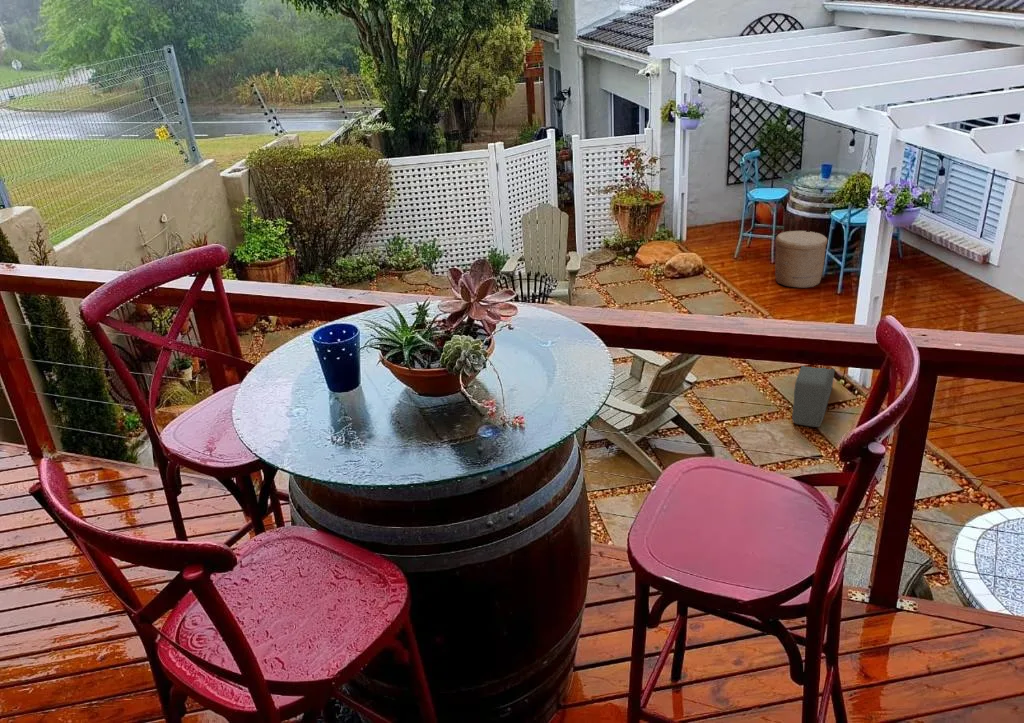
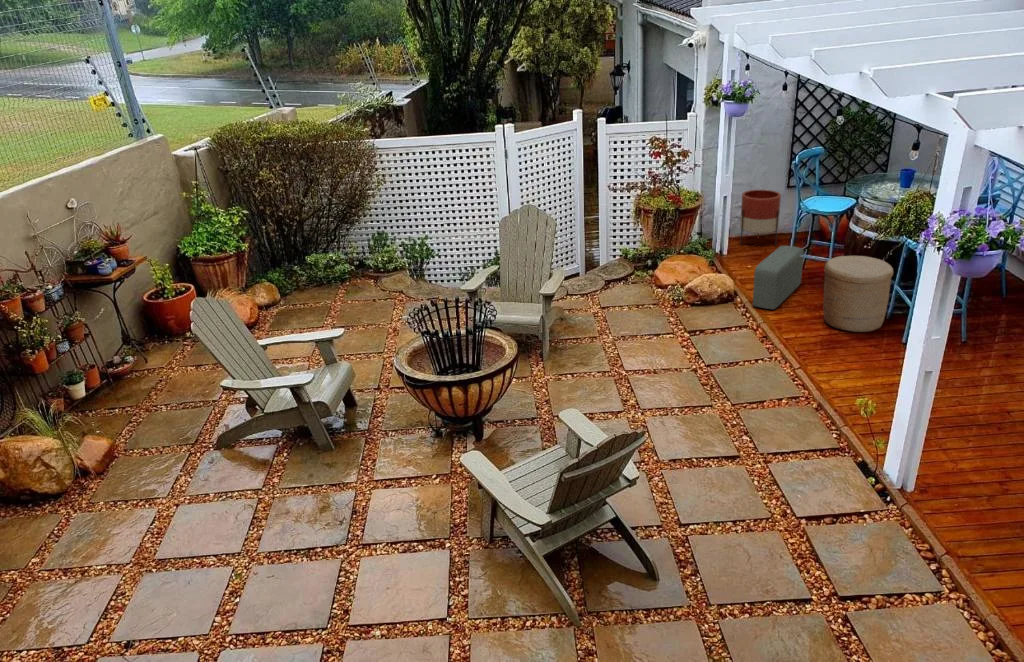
planter: none [691,188,723,234] -> present [740,190,781,246]
pouf: present [792,366,835,427] -> present [753,246,804,309]

